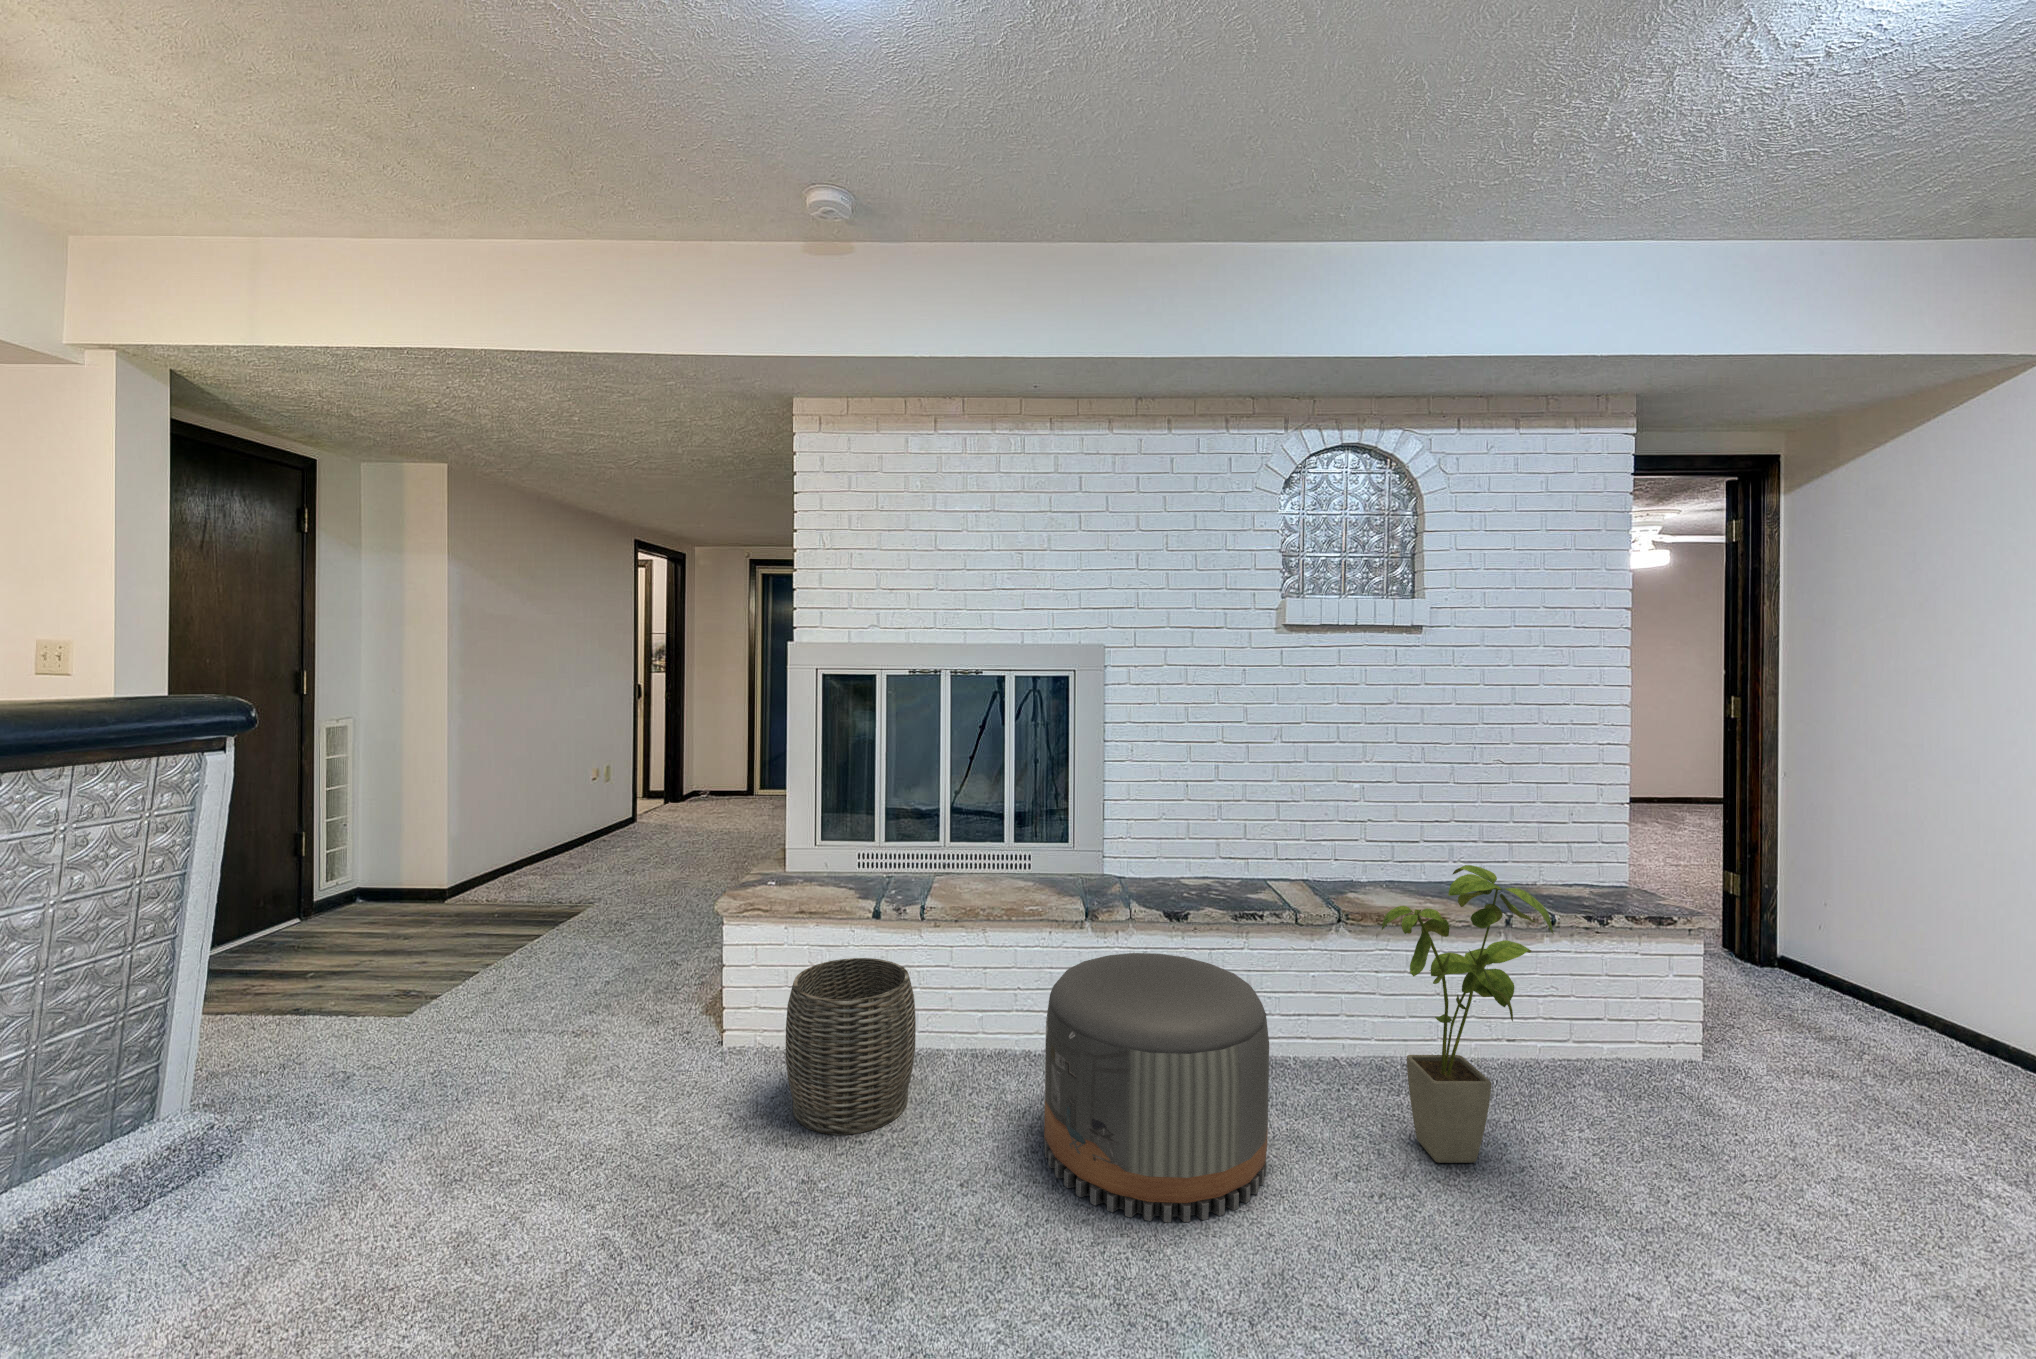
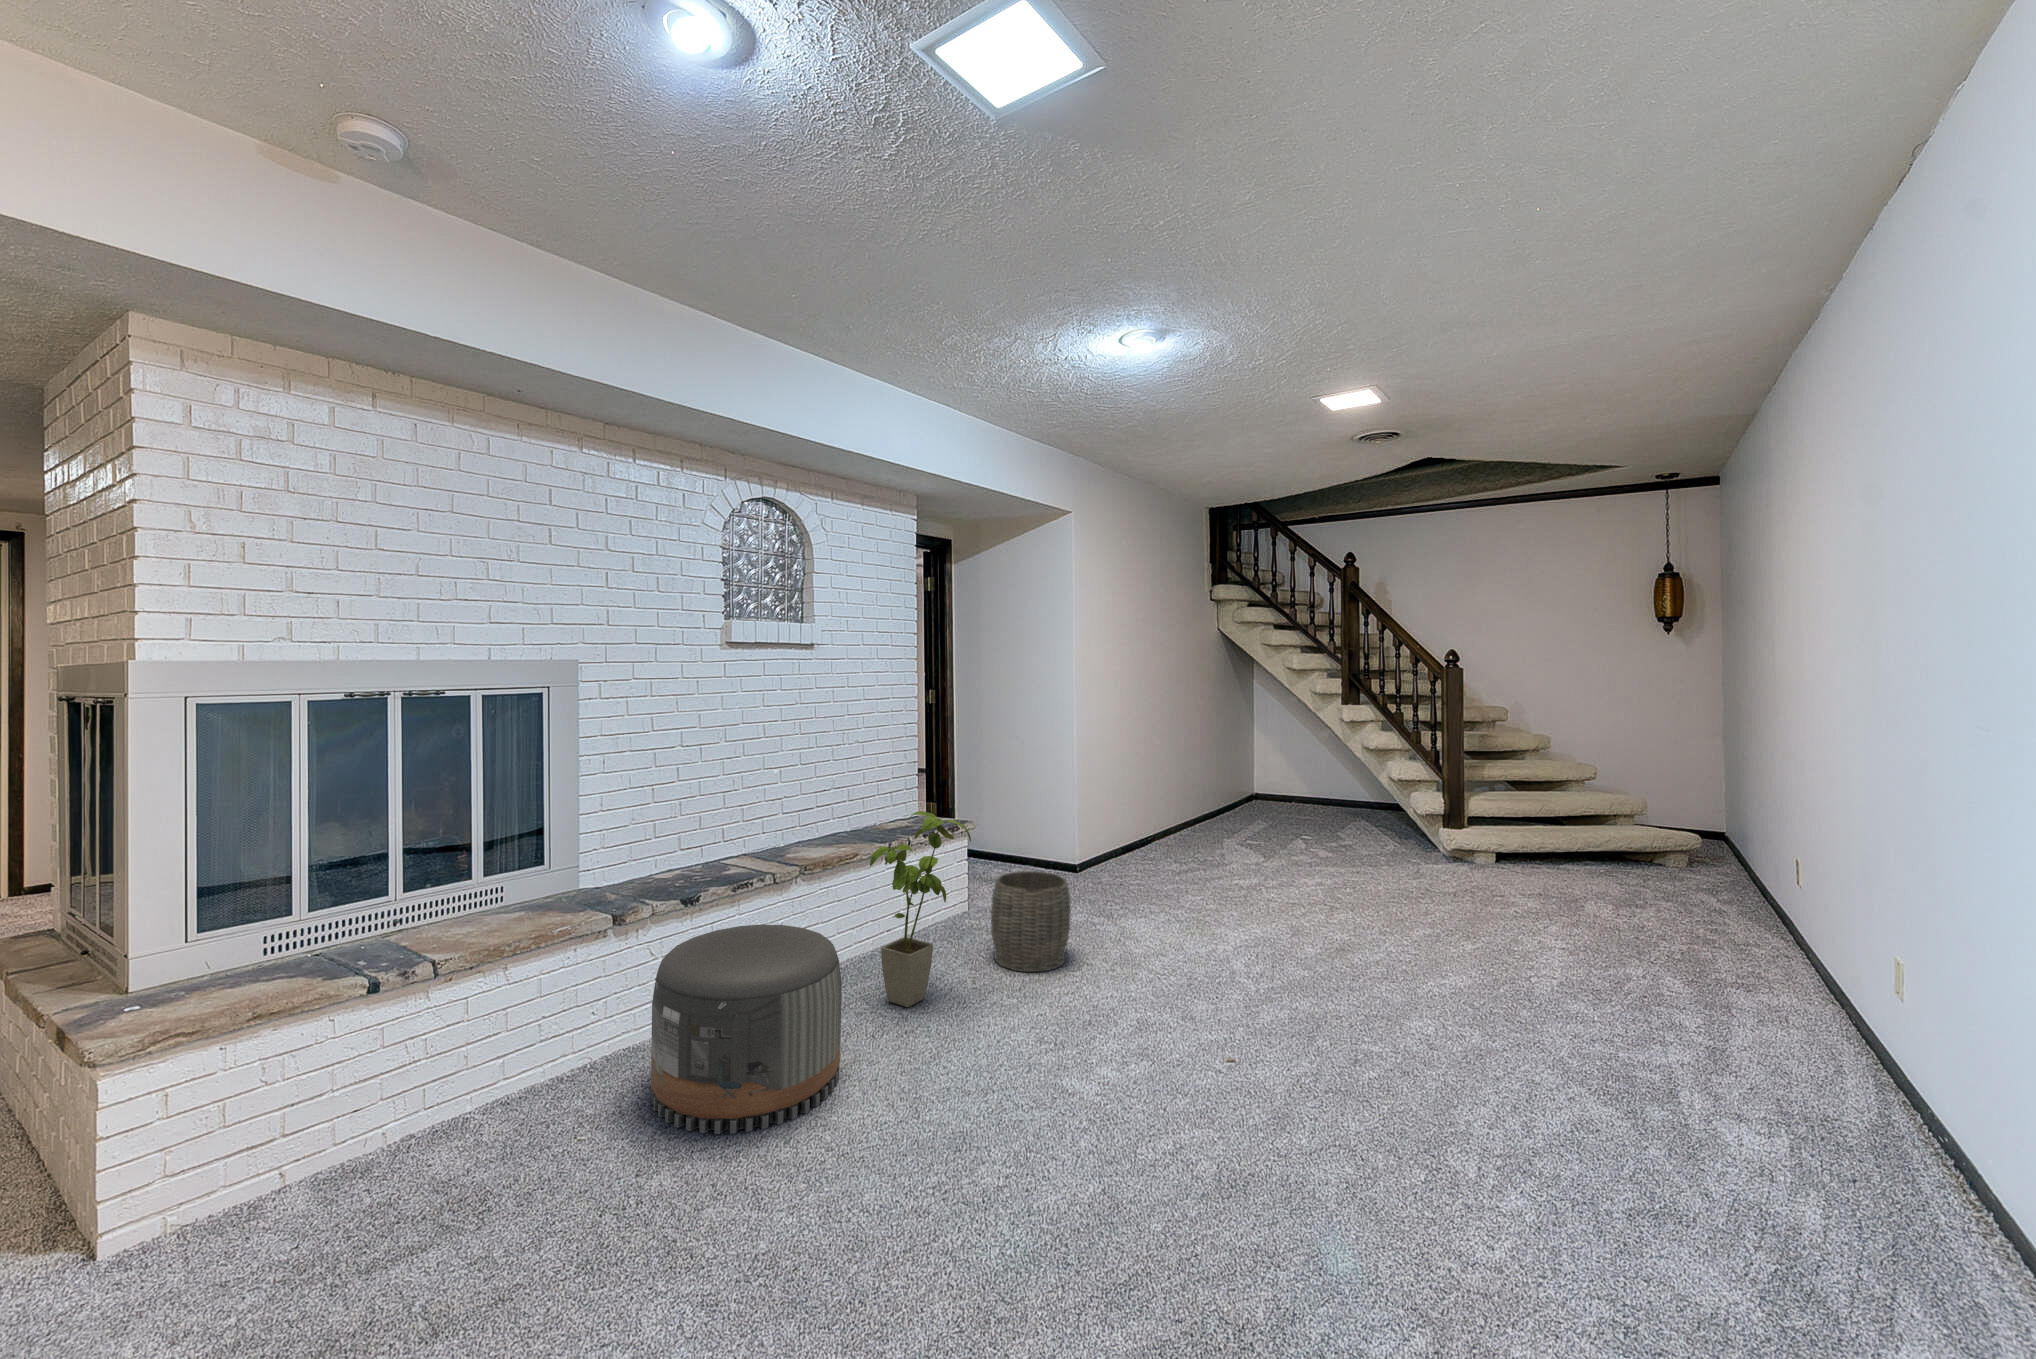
woven basket: present [786,958,916,1135] -> present [991,871,1071,972]

